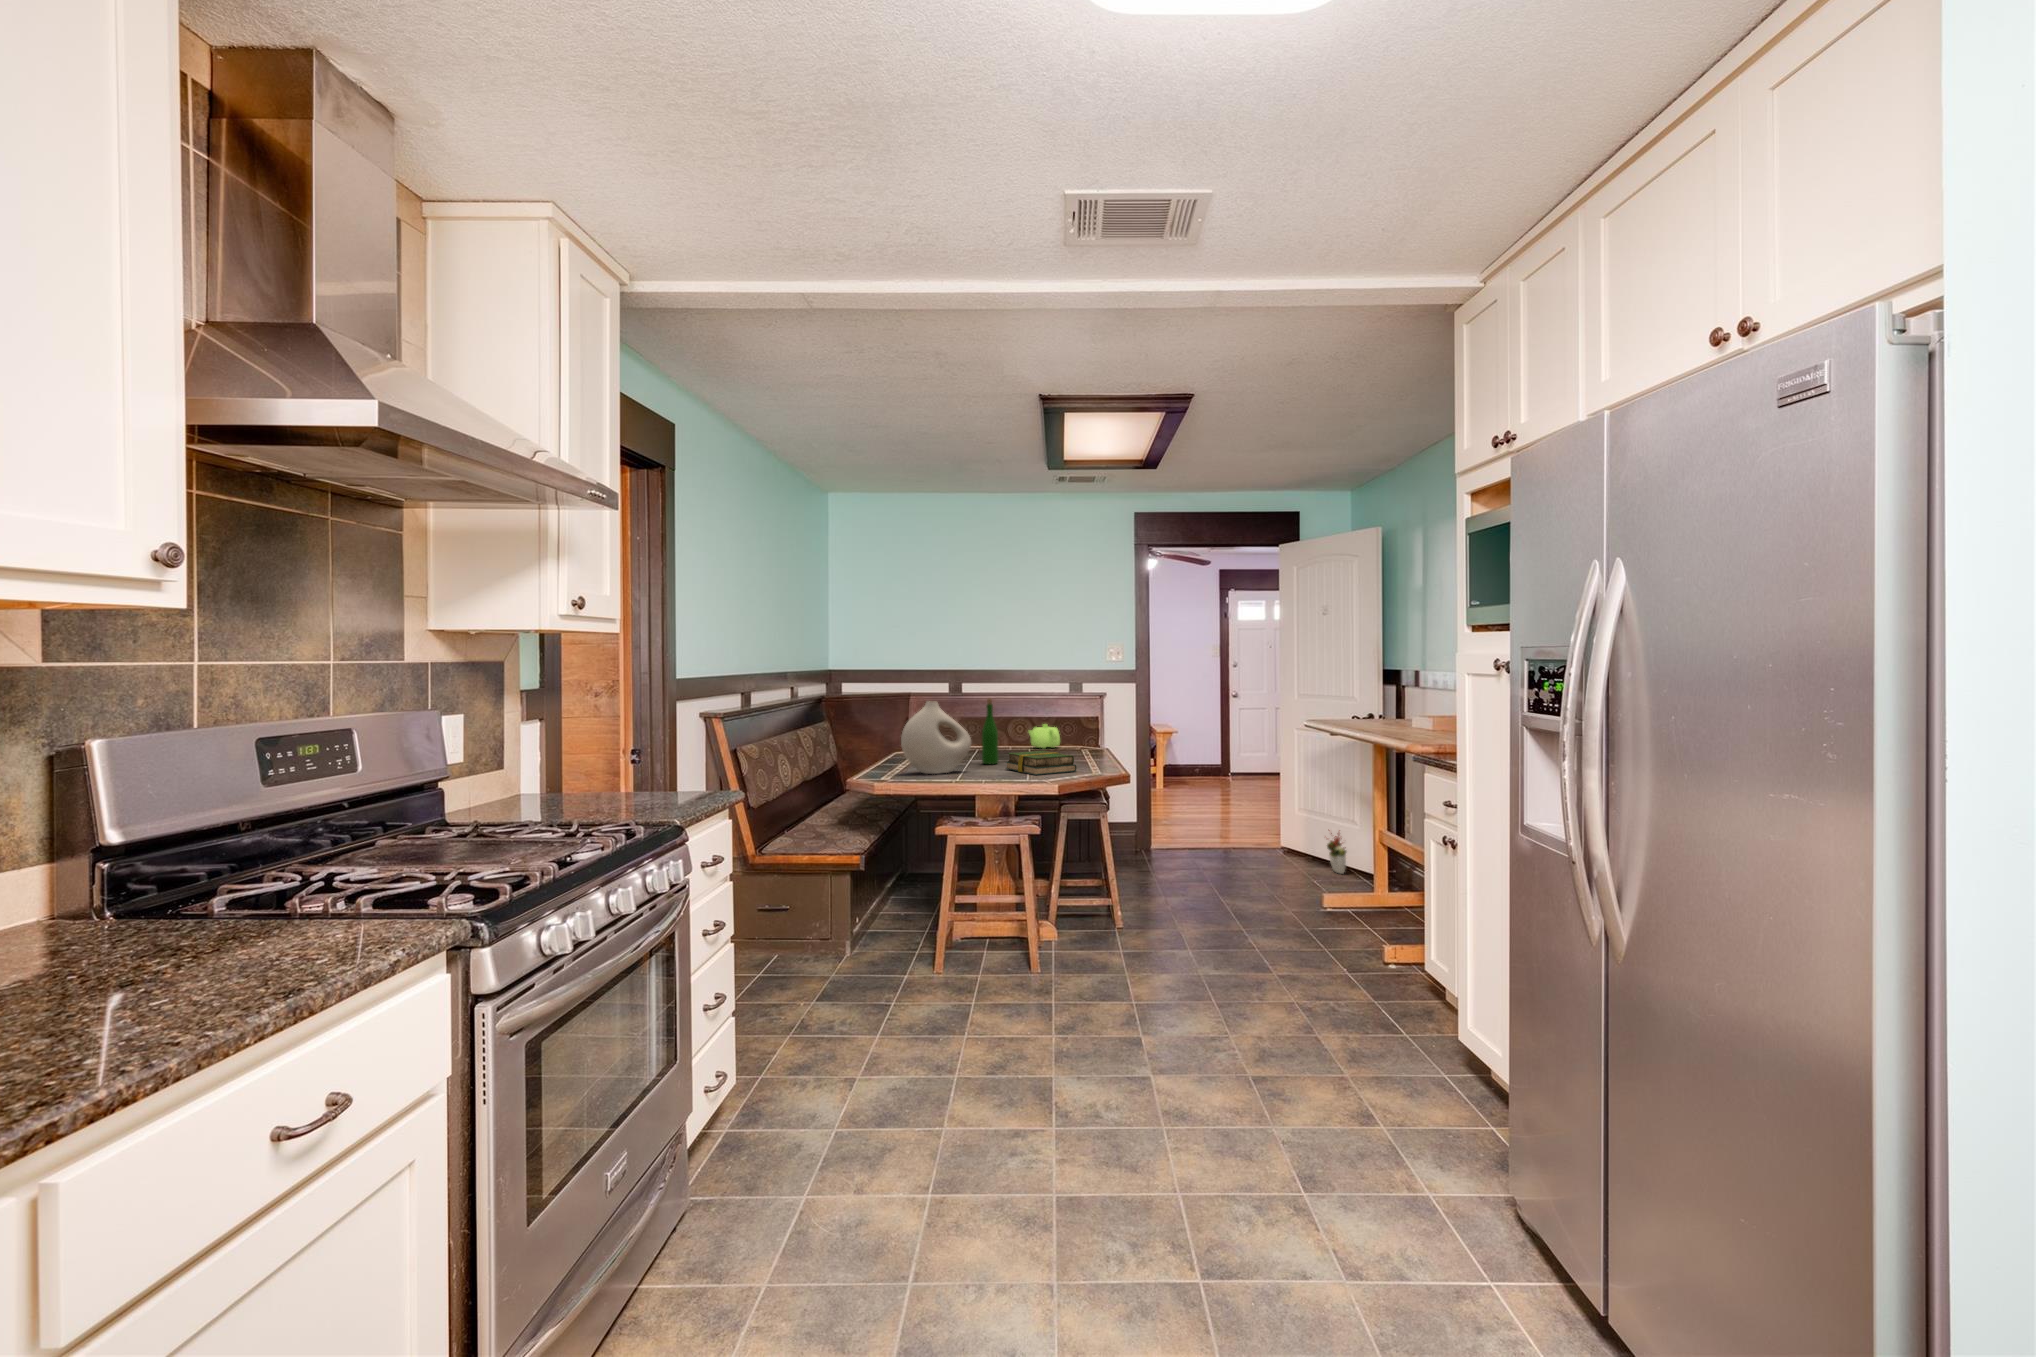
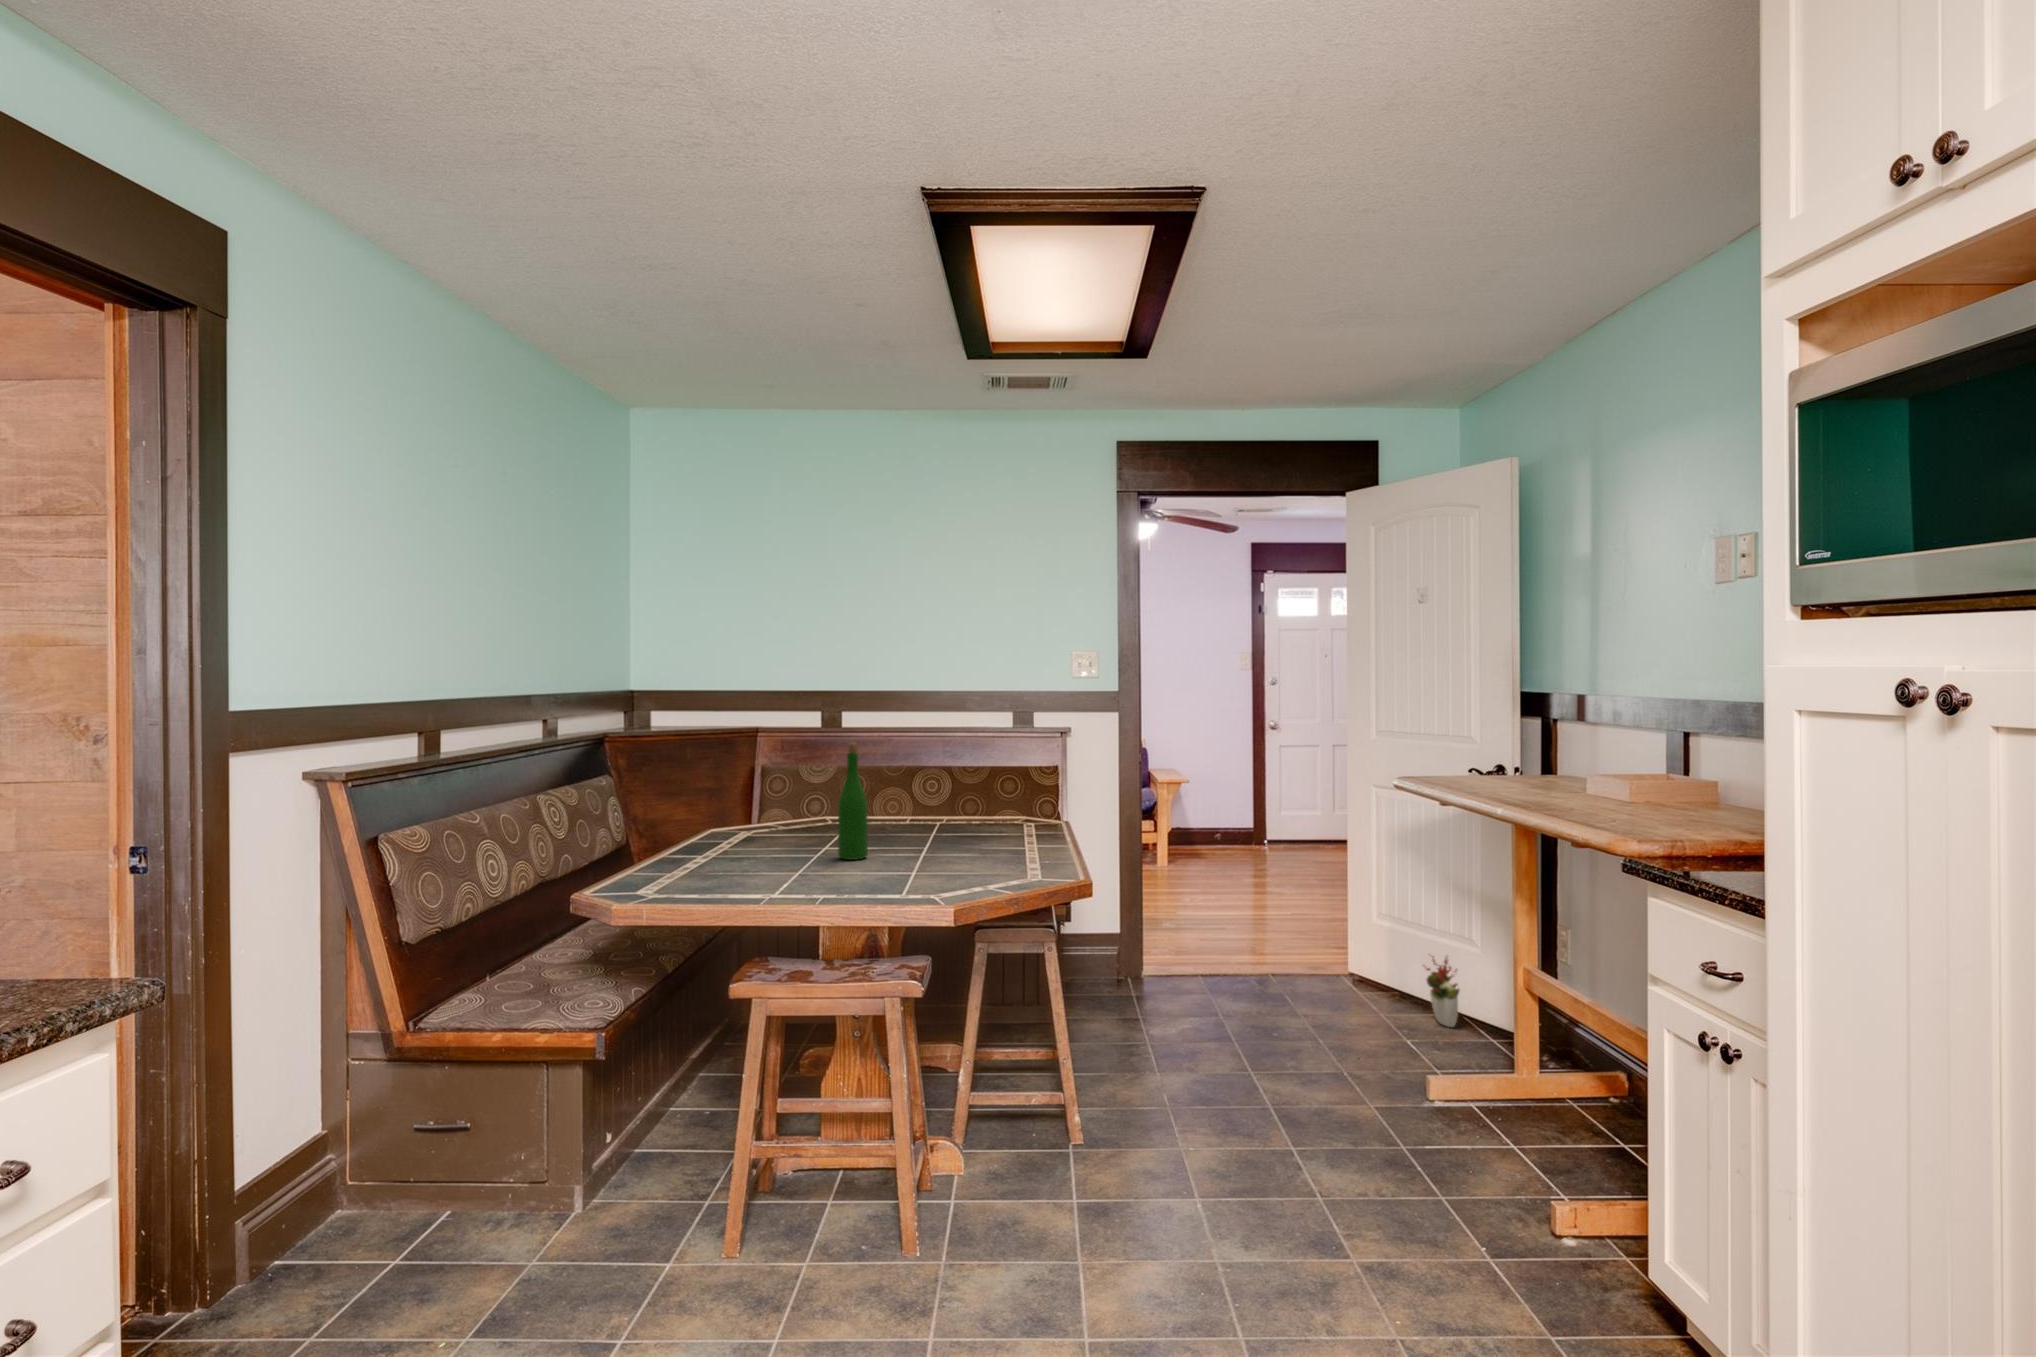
vase: present [901,702,971,774] -> none [675,750,808,884]
teapot: present [1029,724,1060,748] -> none [936,781,991,823]
book: present [1006,751,1076,775] -> none [872,837,997,889]

